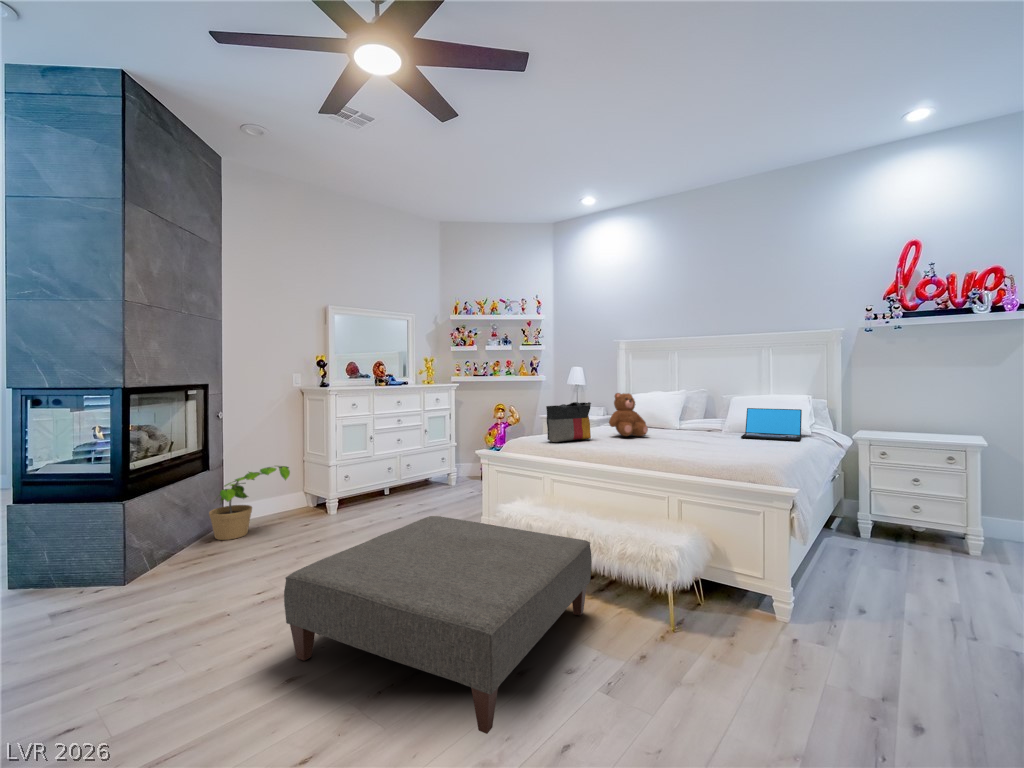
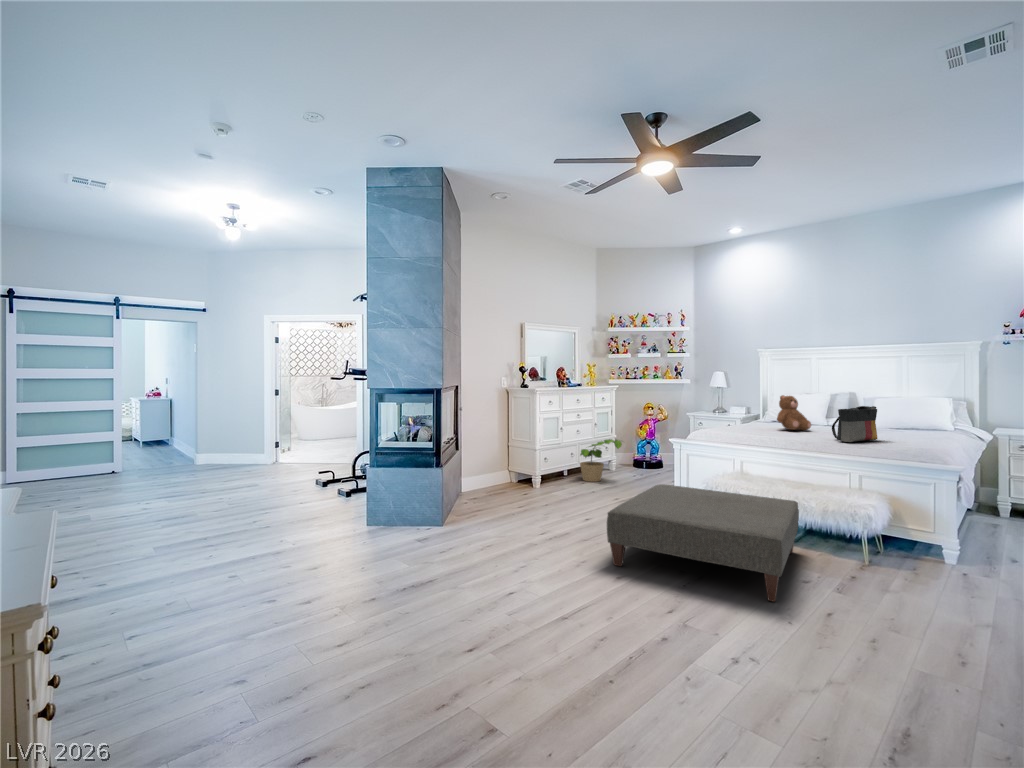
tote bag: present [546,402,591,442] -> present [832,406,877,442]
laptop: present [741,408,802,441] -> none [894,409,949,436]
potted plant: present [209,466,290,540] -> present [580,439,622,482]

